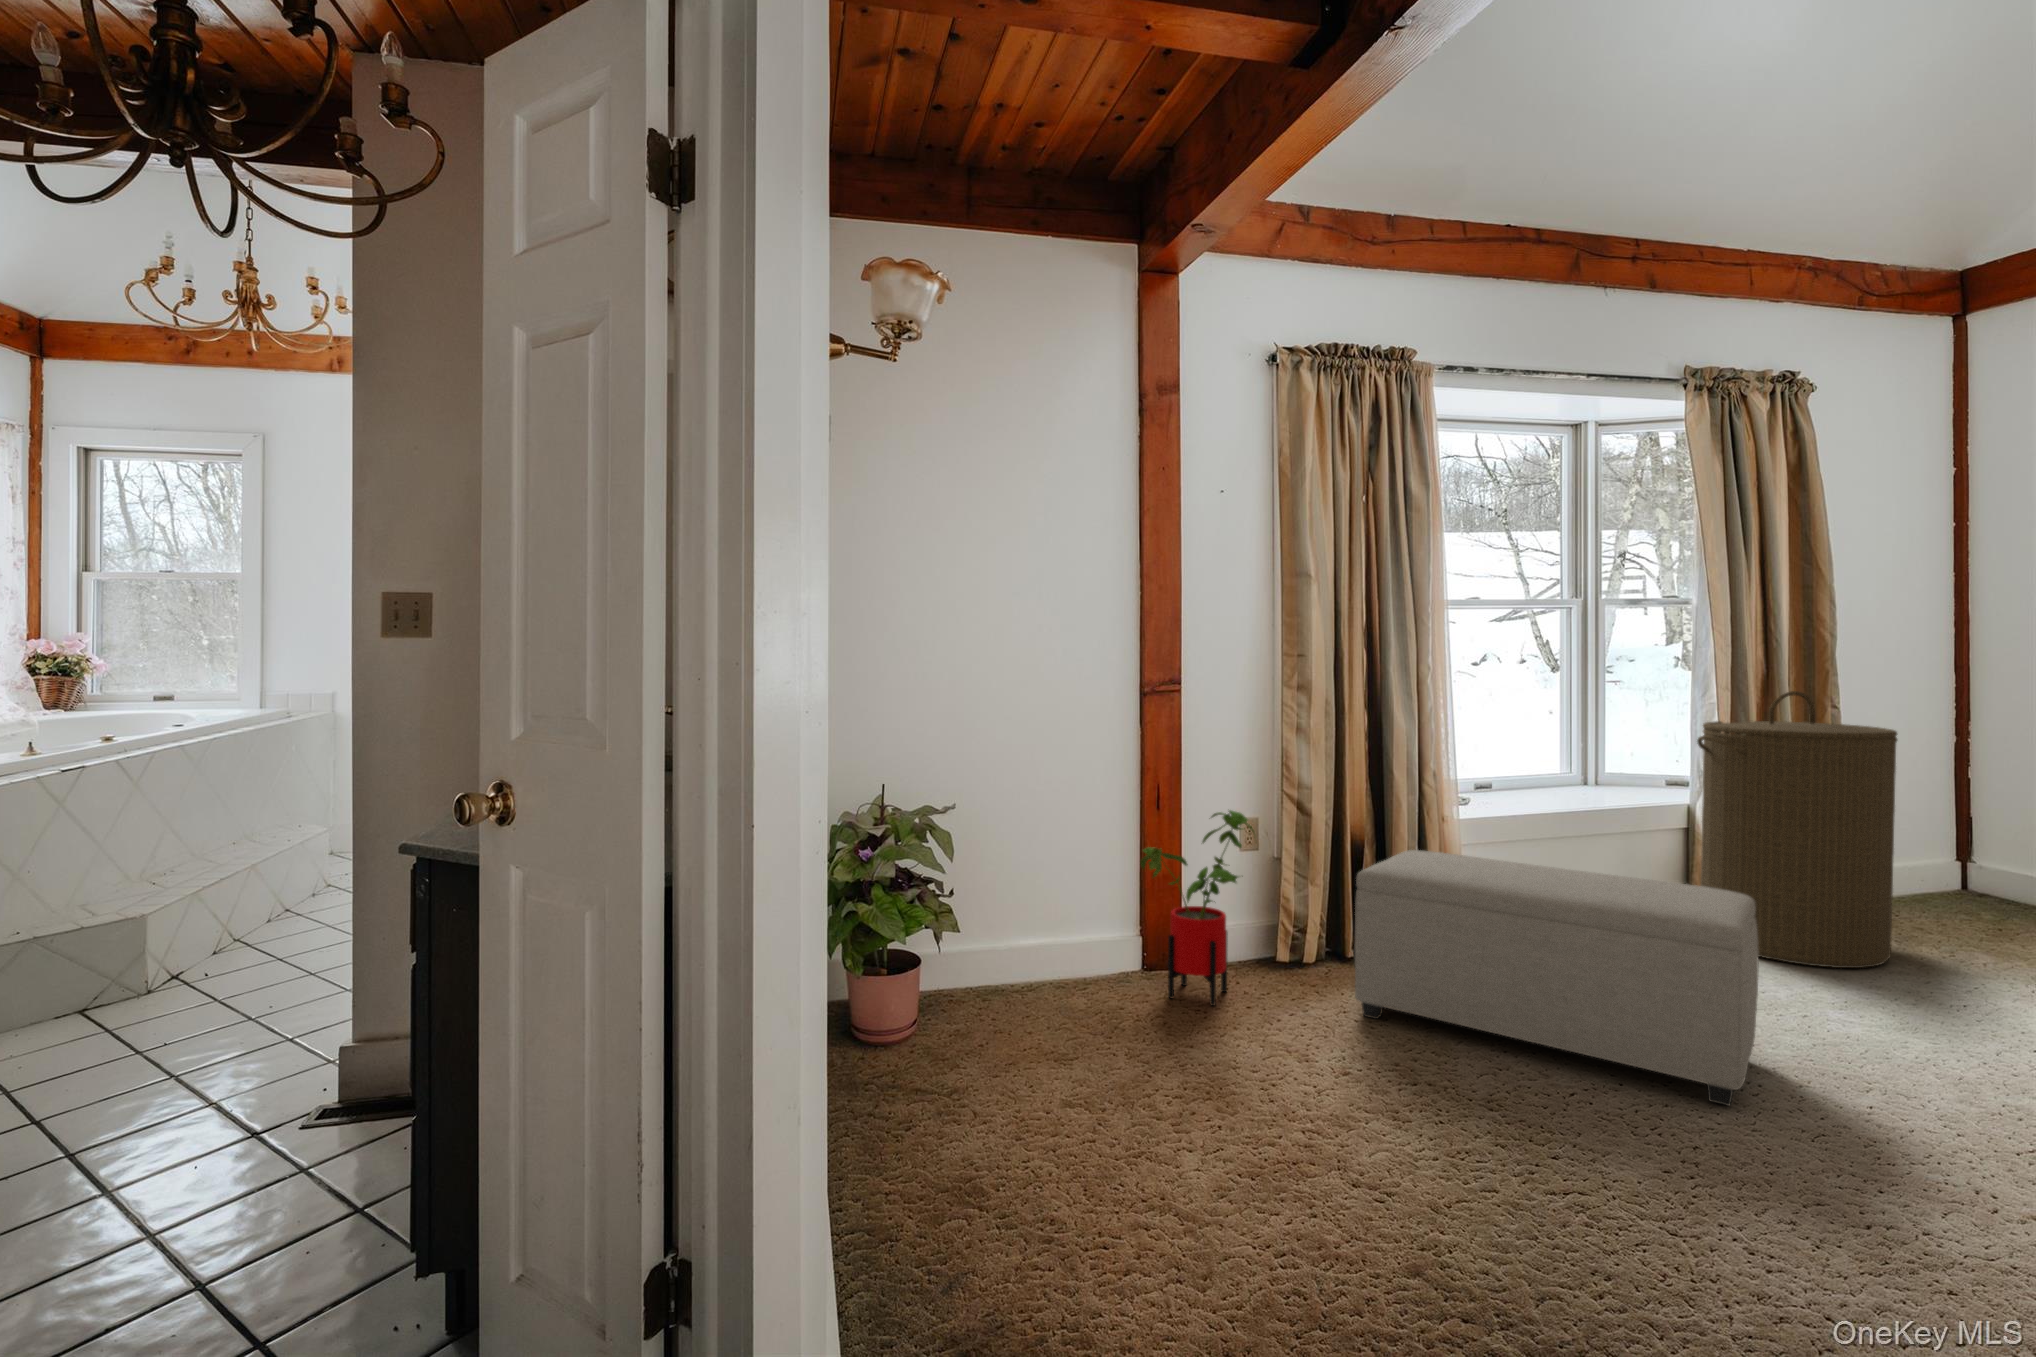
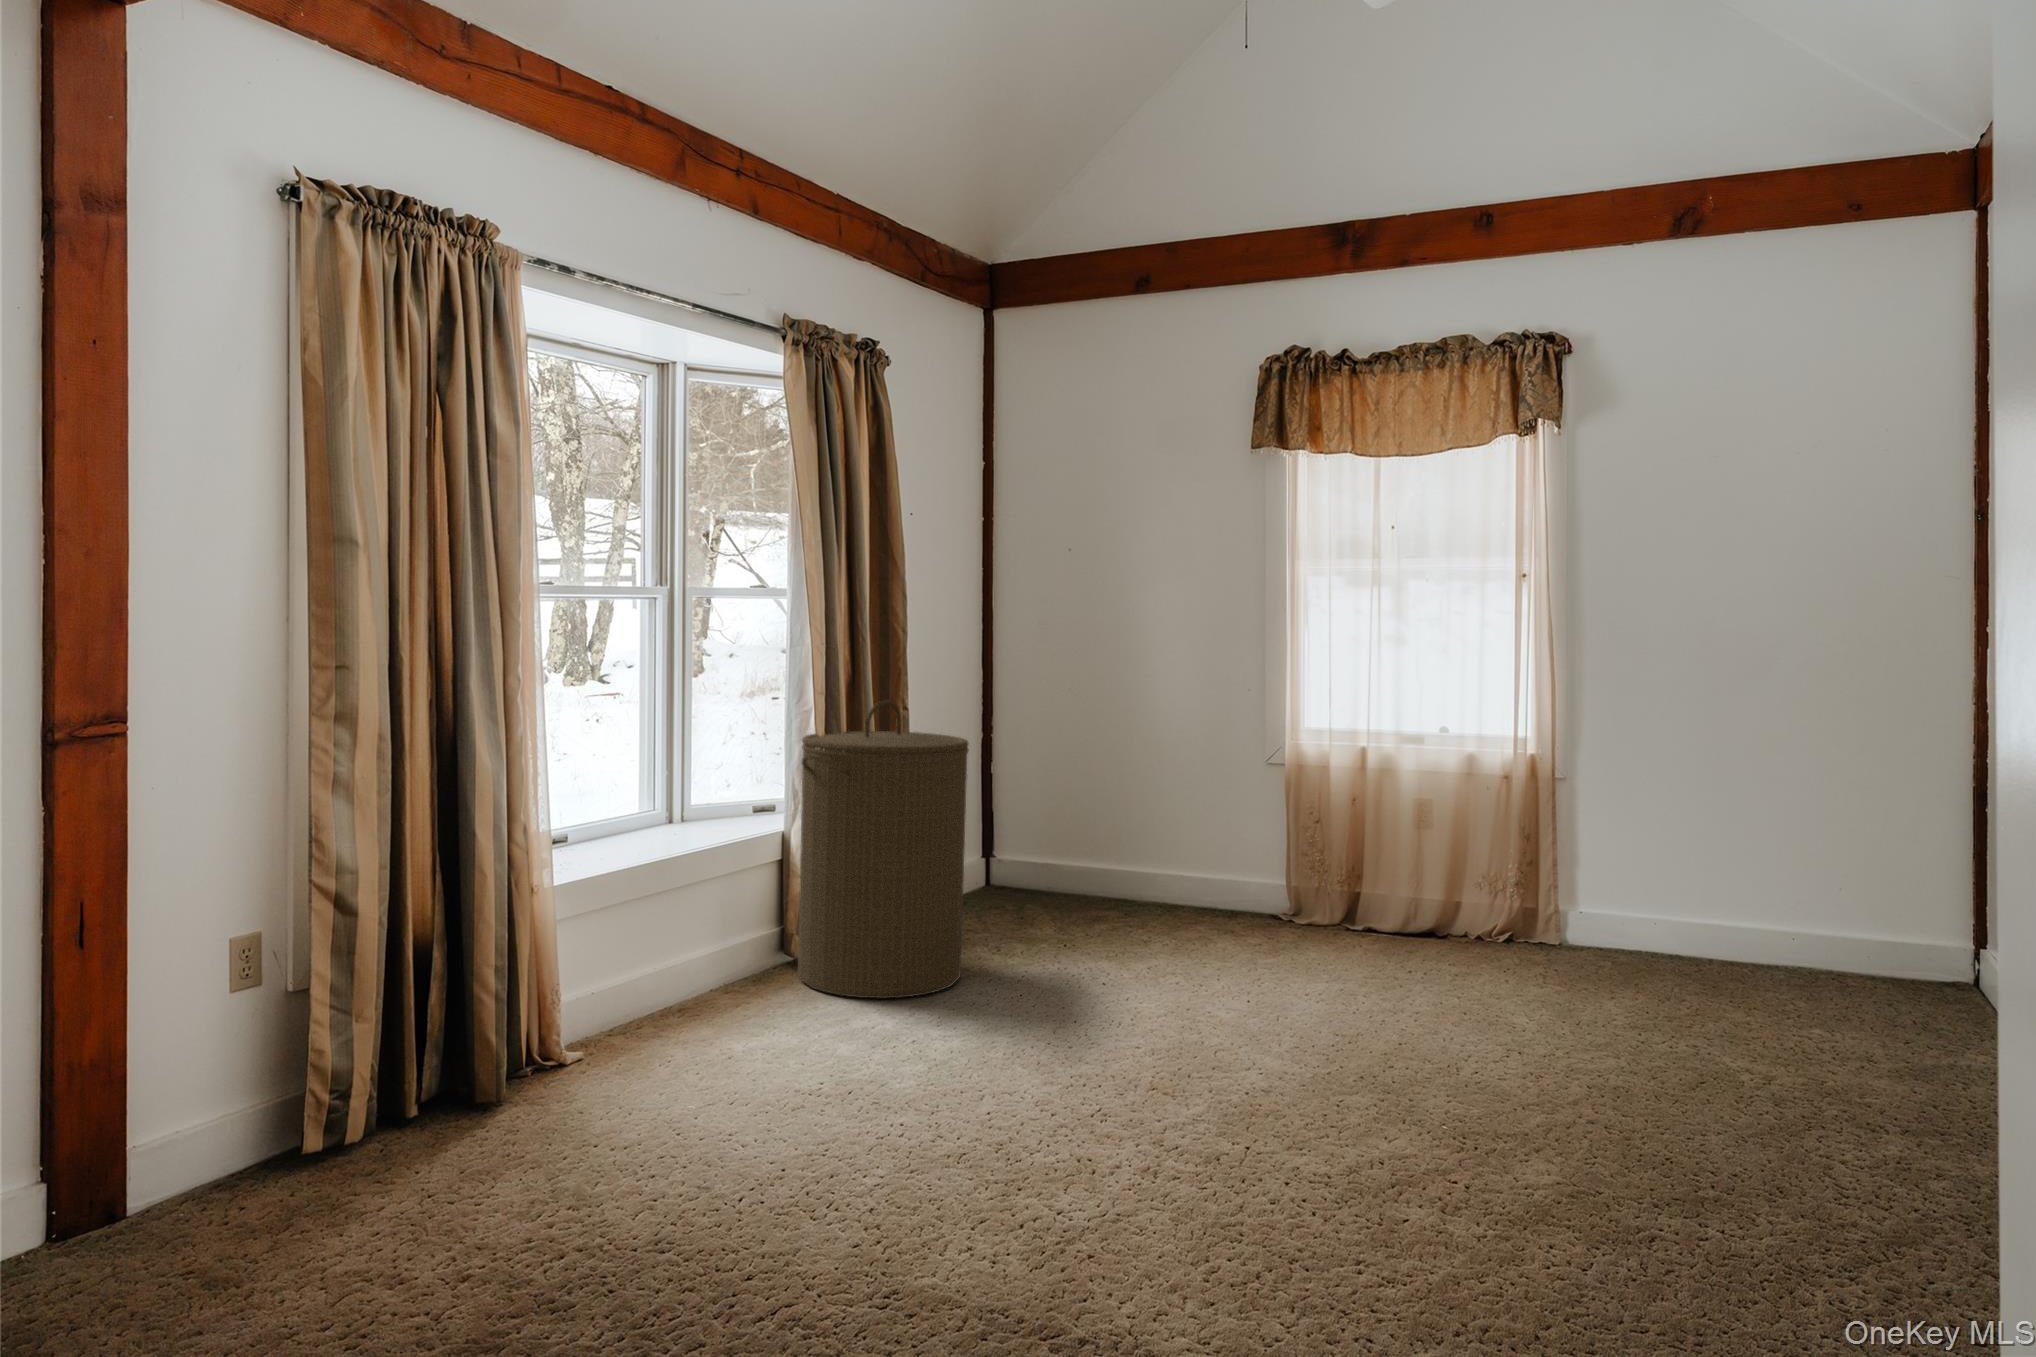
house plant: present [1140,810,1255,1006] -> none [61,932,286,1275]
ottoman: present [1355,850,1758,1106] -> none [452,942,913,1204]

